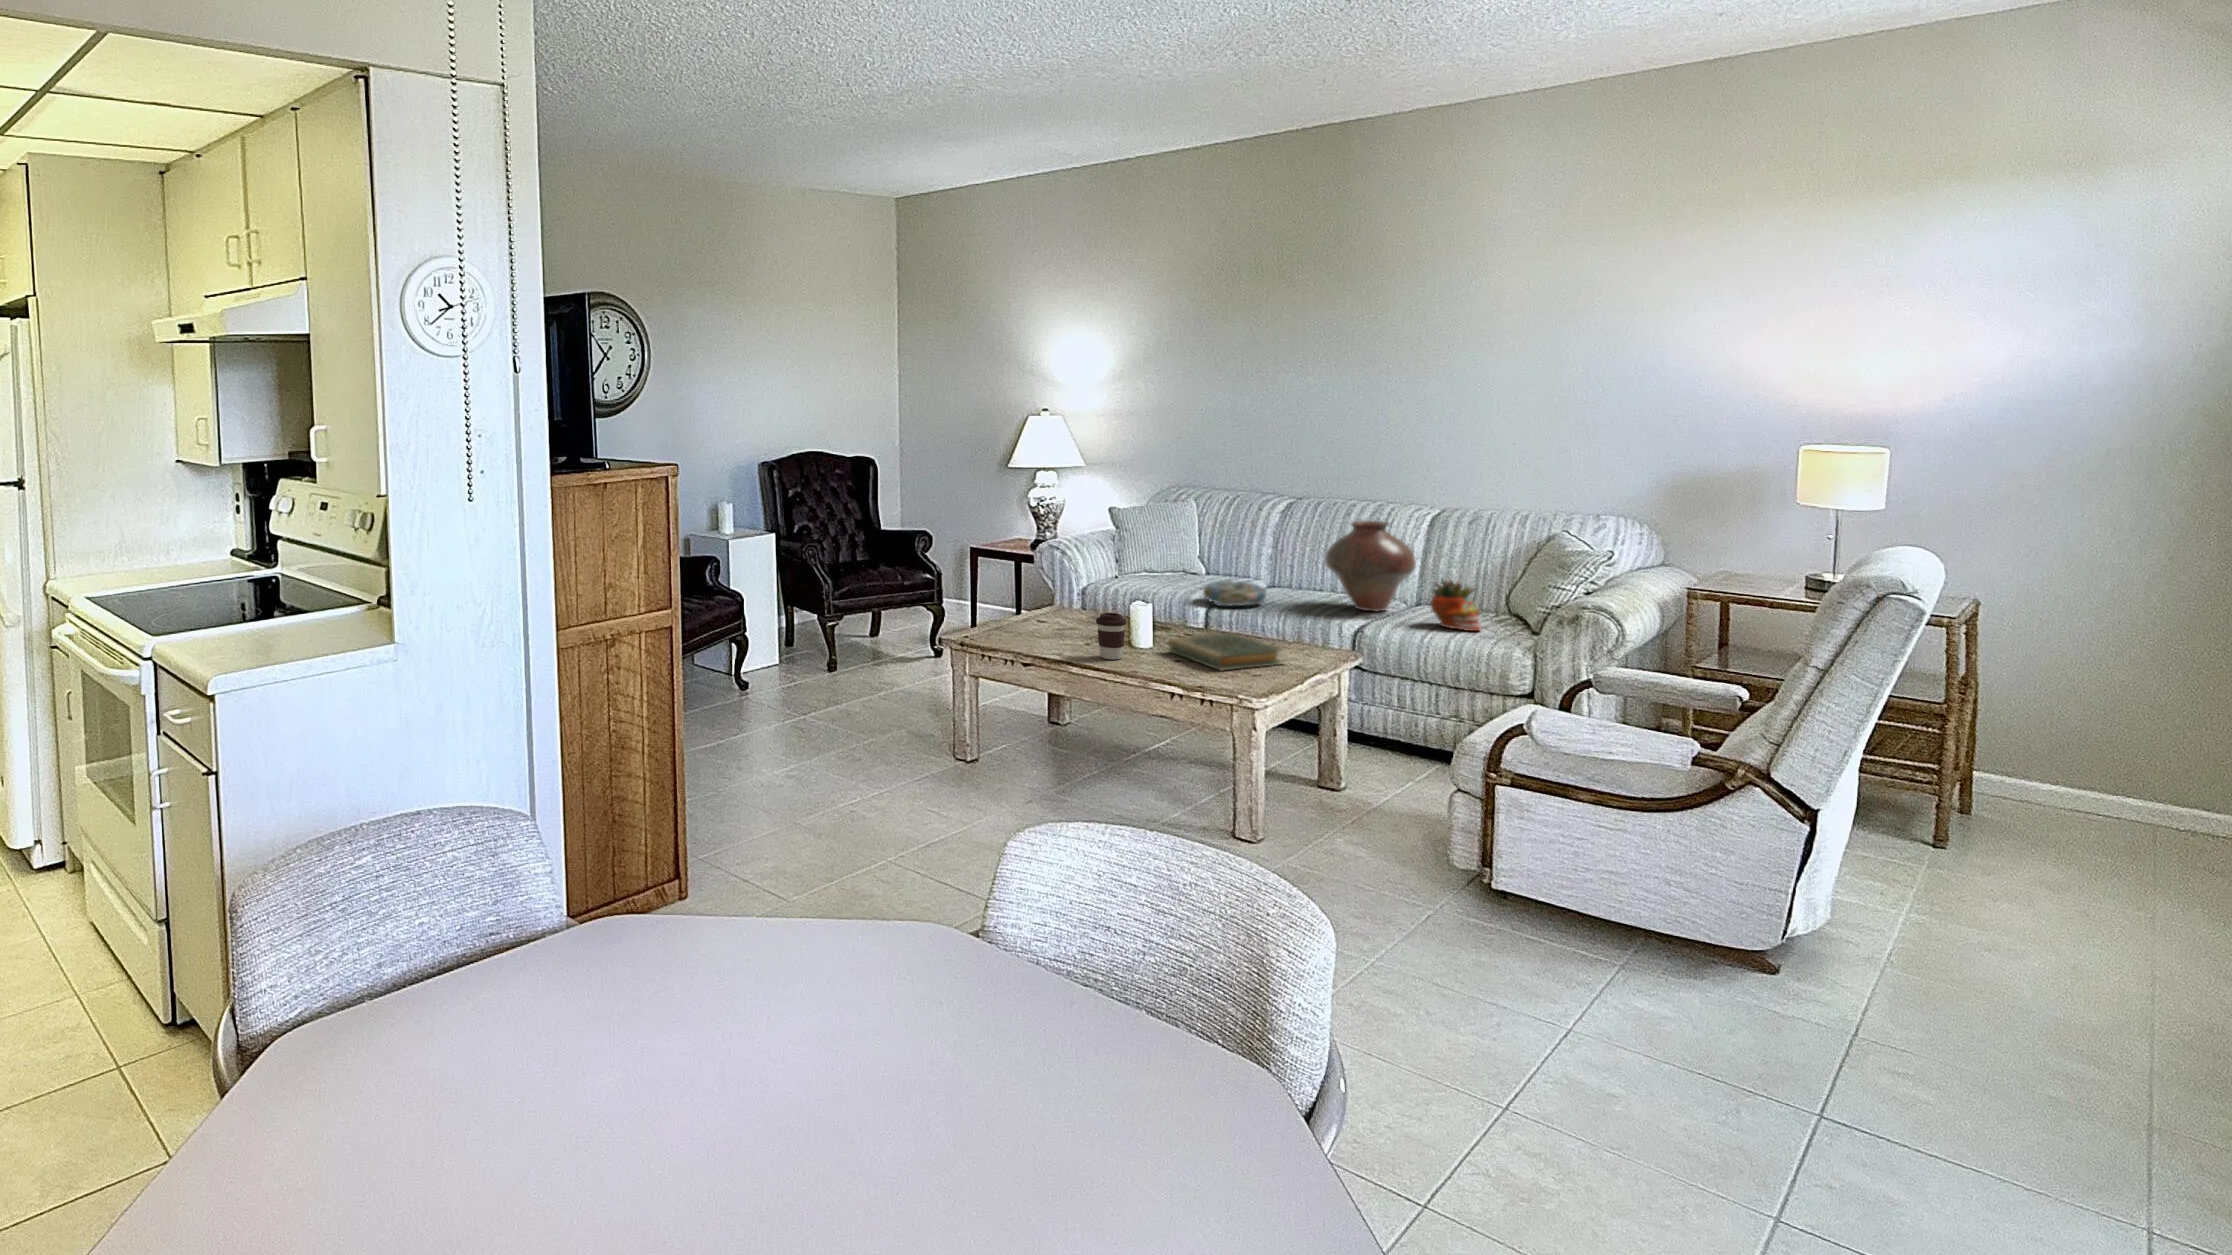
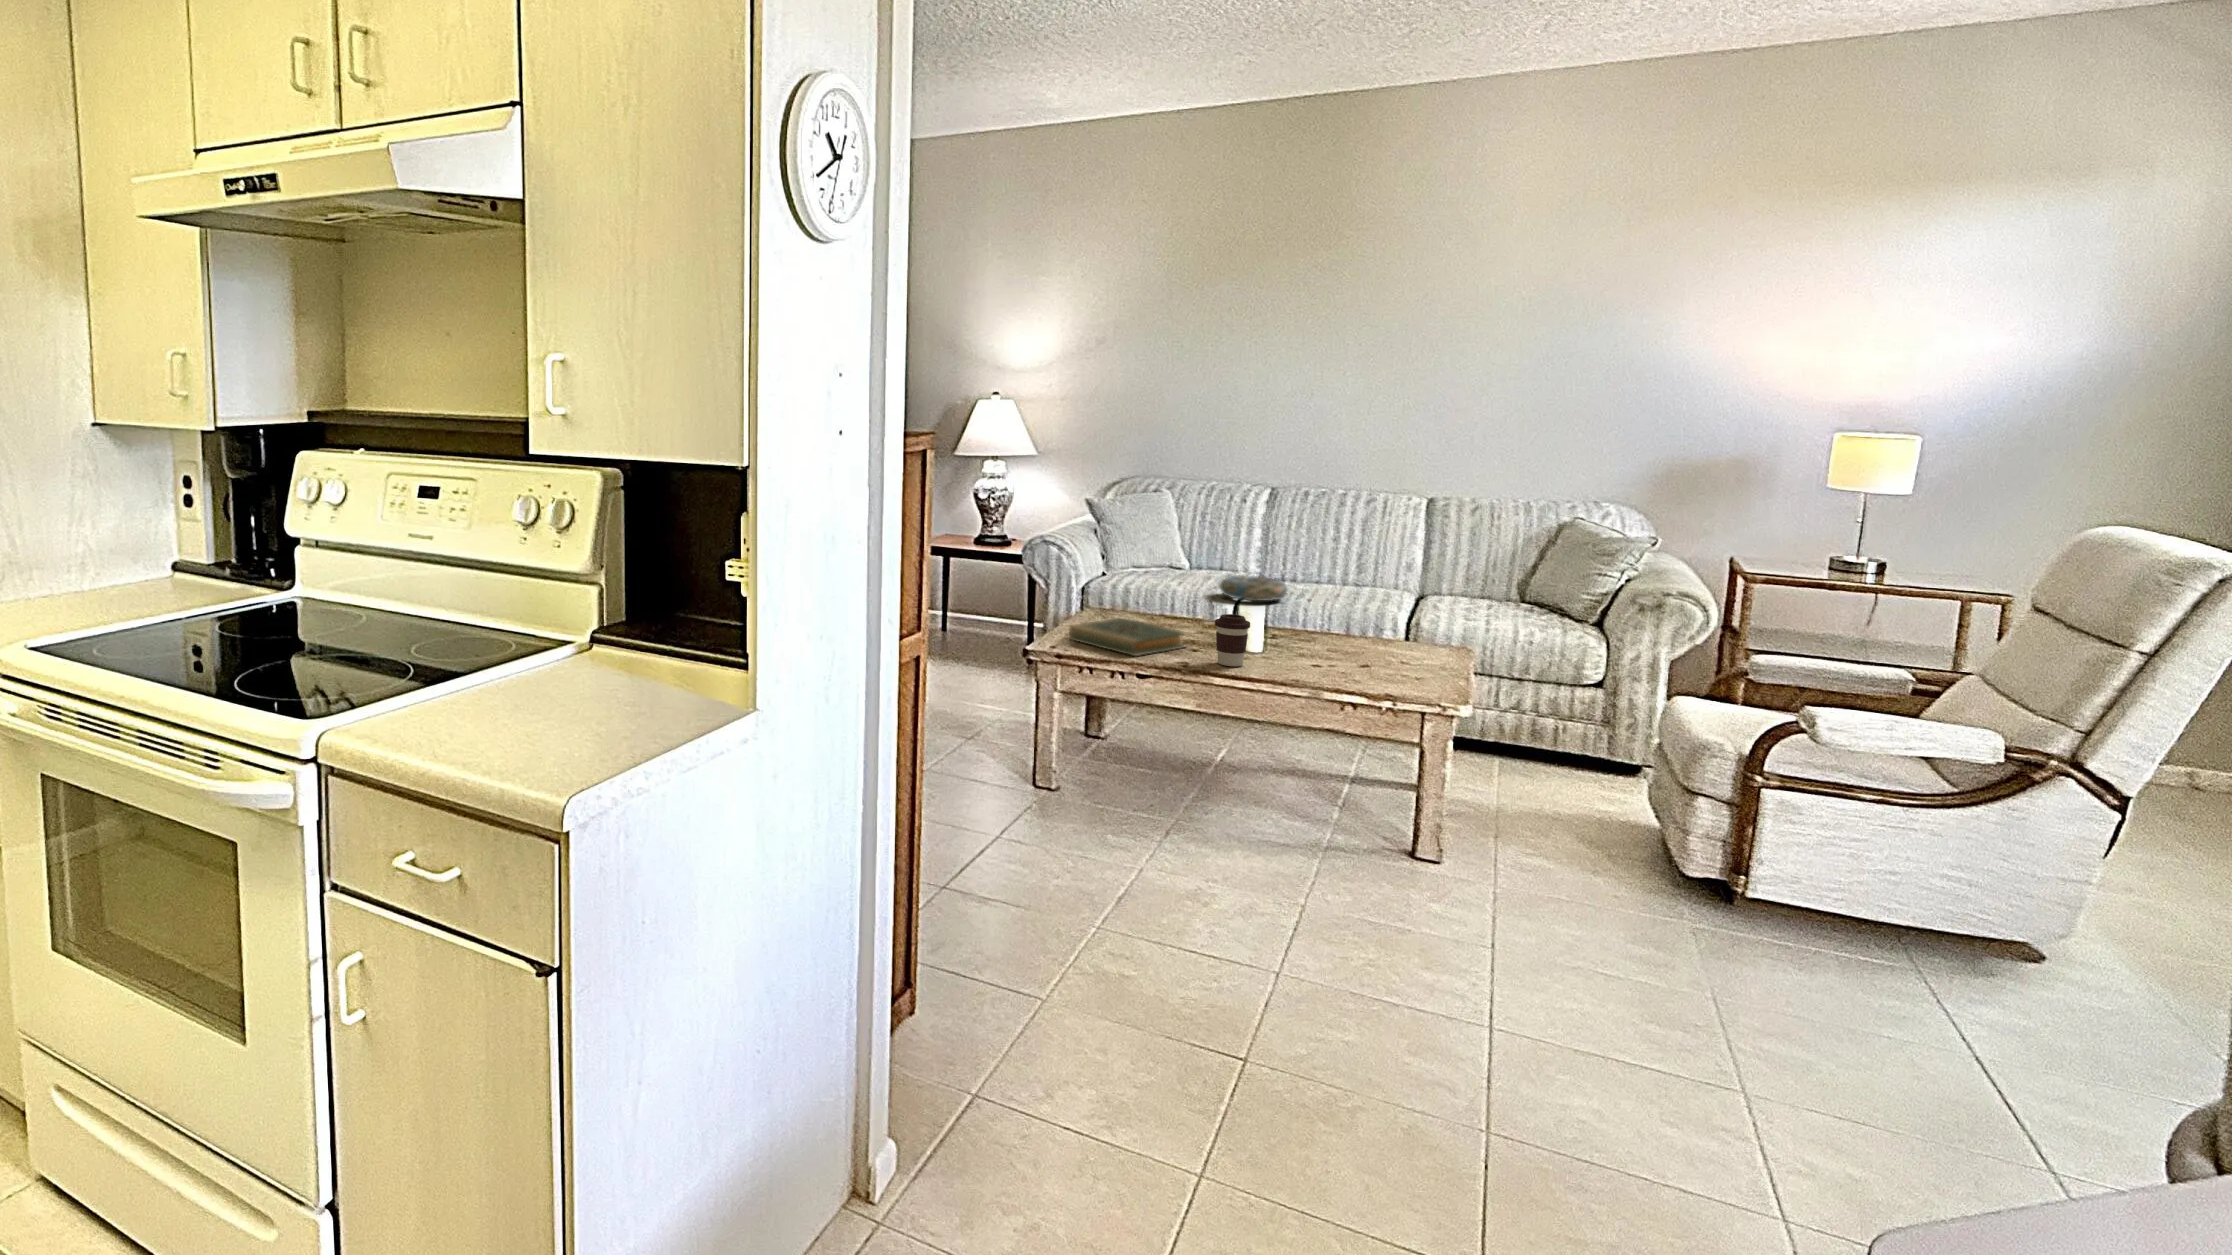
vase: present [1325,521,1416,612] -> none [1344,510,1439,603]
succulent planter: present [1431,579,1480,631] -> none [1469,567,1525,621]
hardback book: present [1169,633,1281,670] -> present [1069,618,1184,656]

